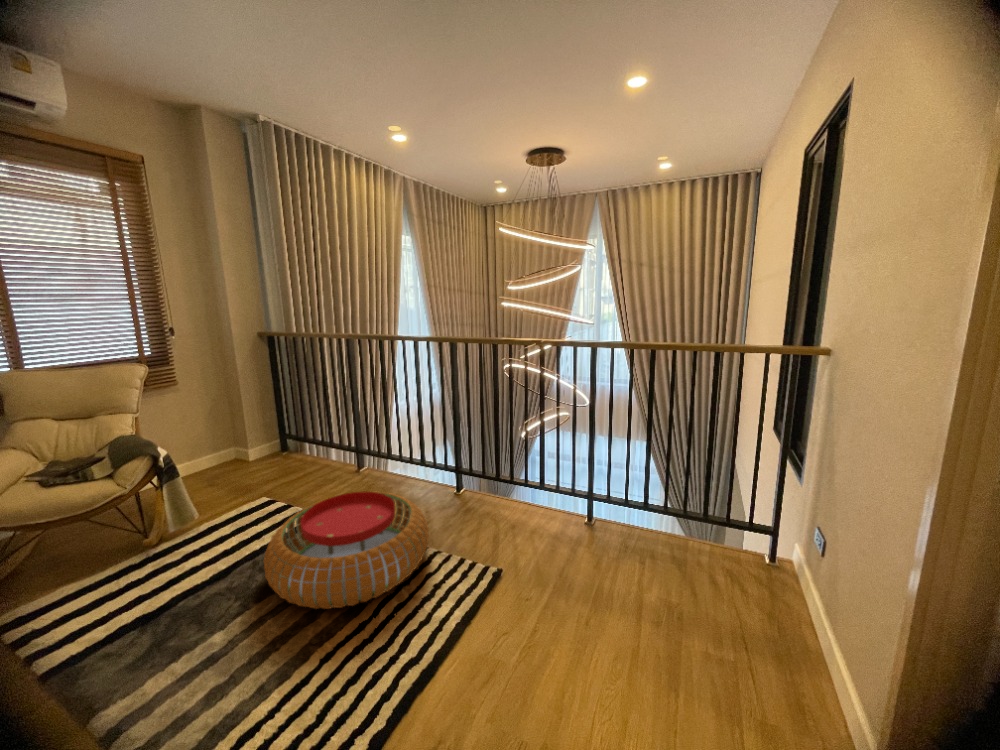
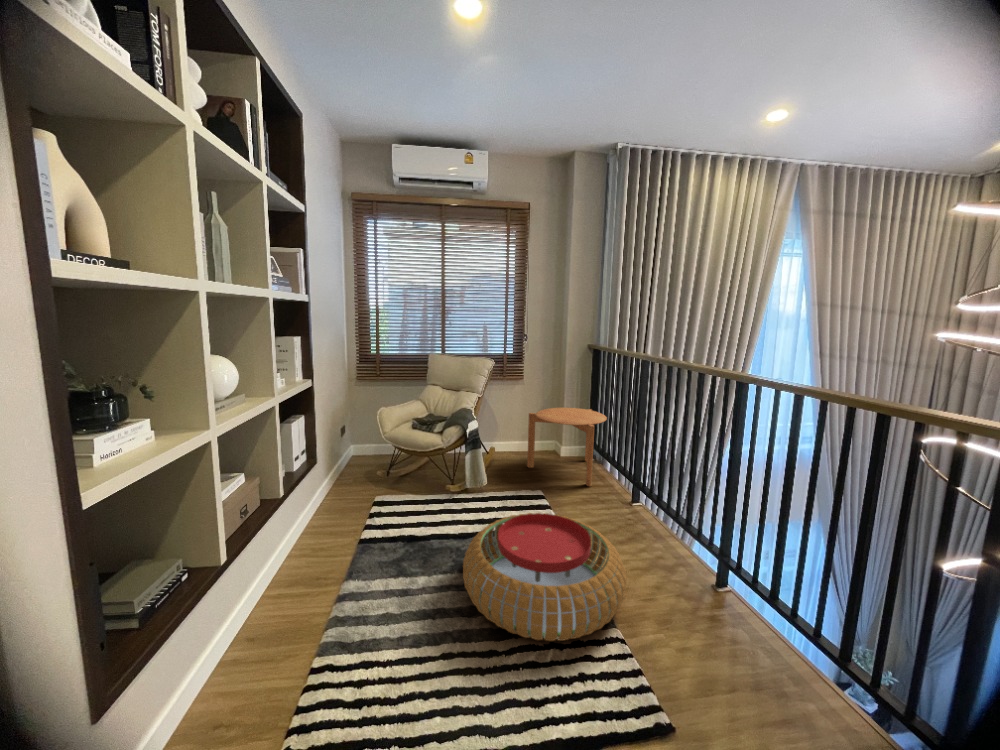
side table: none [210,400,310,484] -> present [527,408,607,486]

